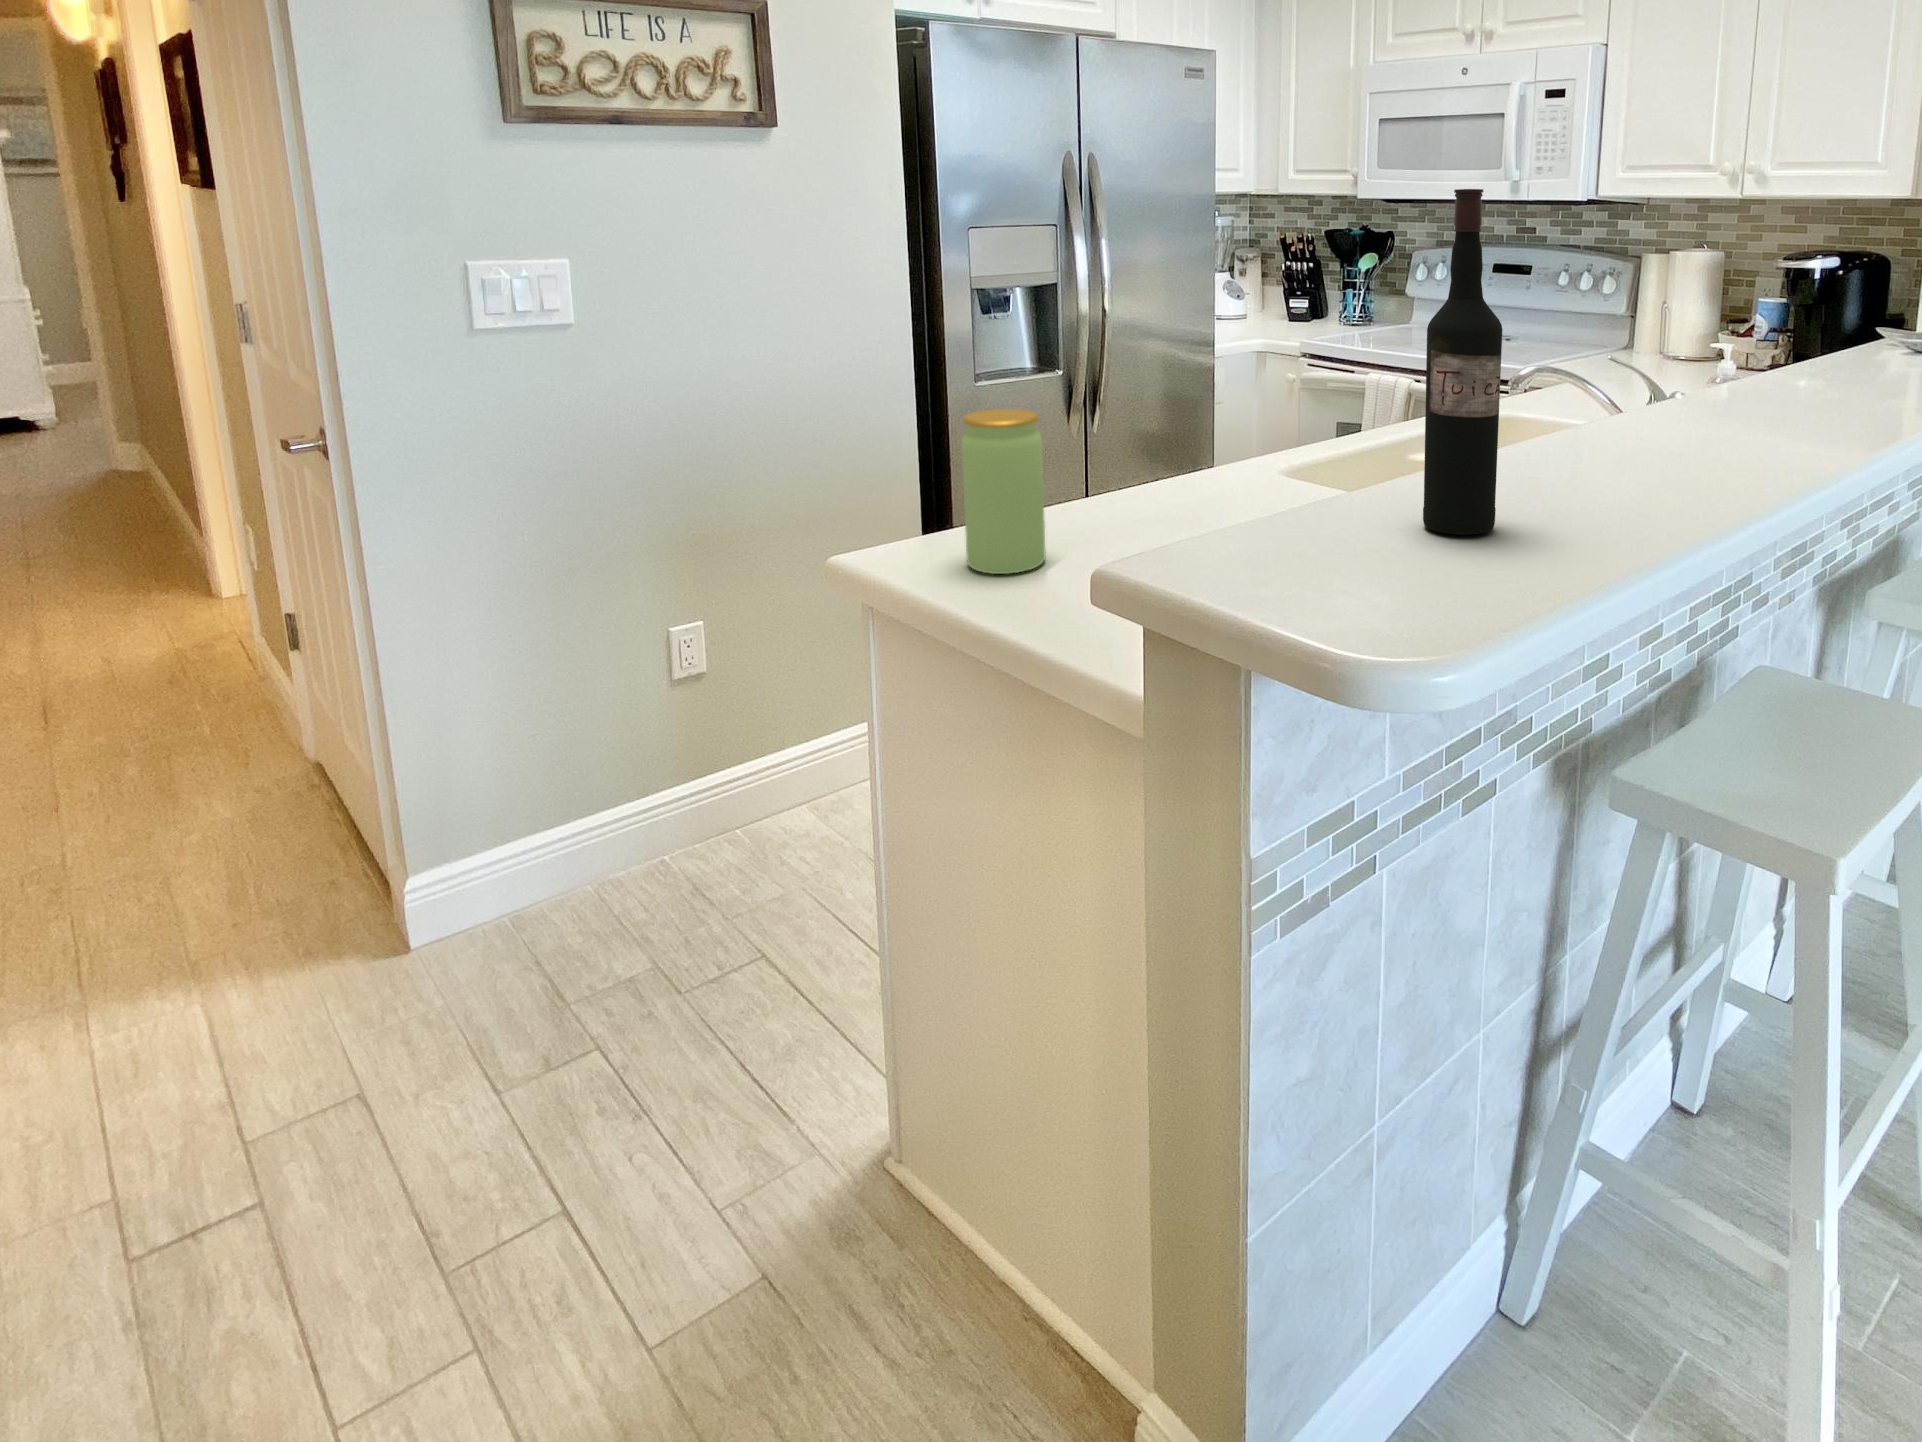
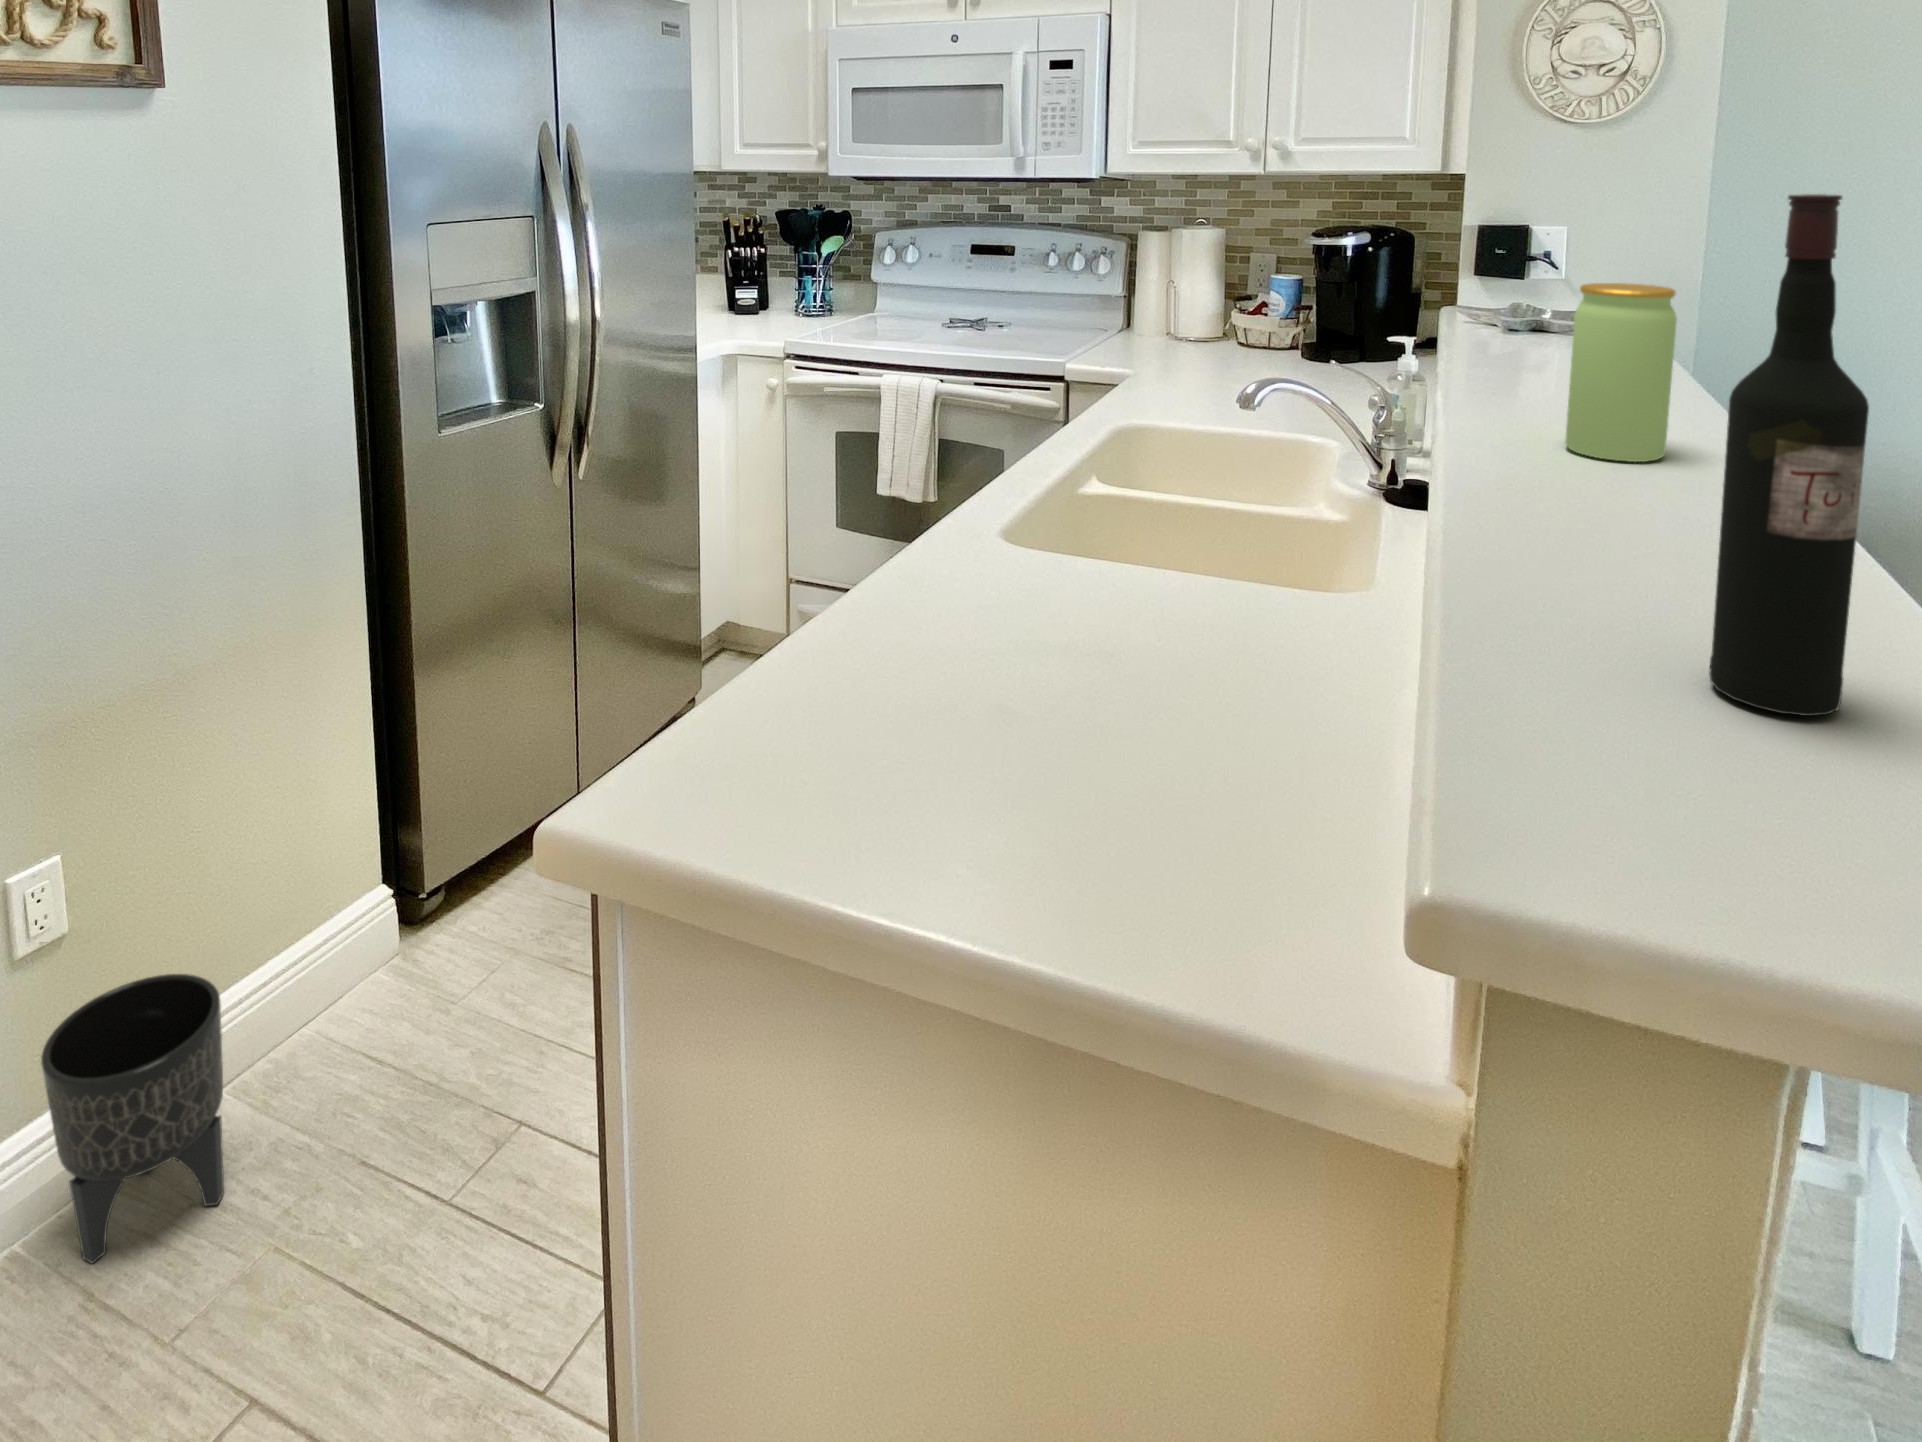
jar: present [962,409,1046,574] -> present [1565,283,1677,462]
planter: none [680,716,787,877] -> present [41,974,224,1263]

